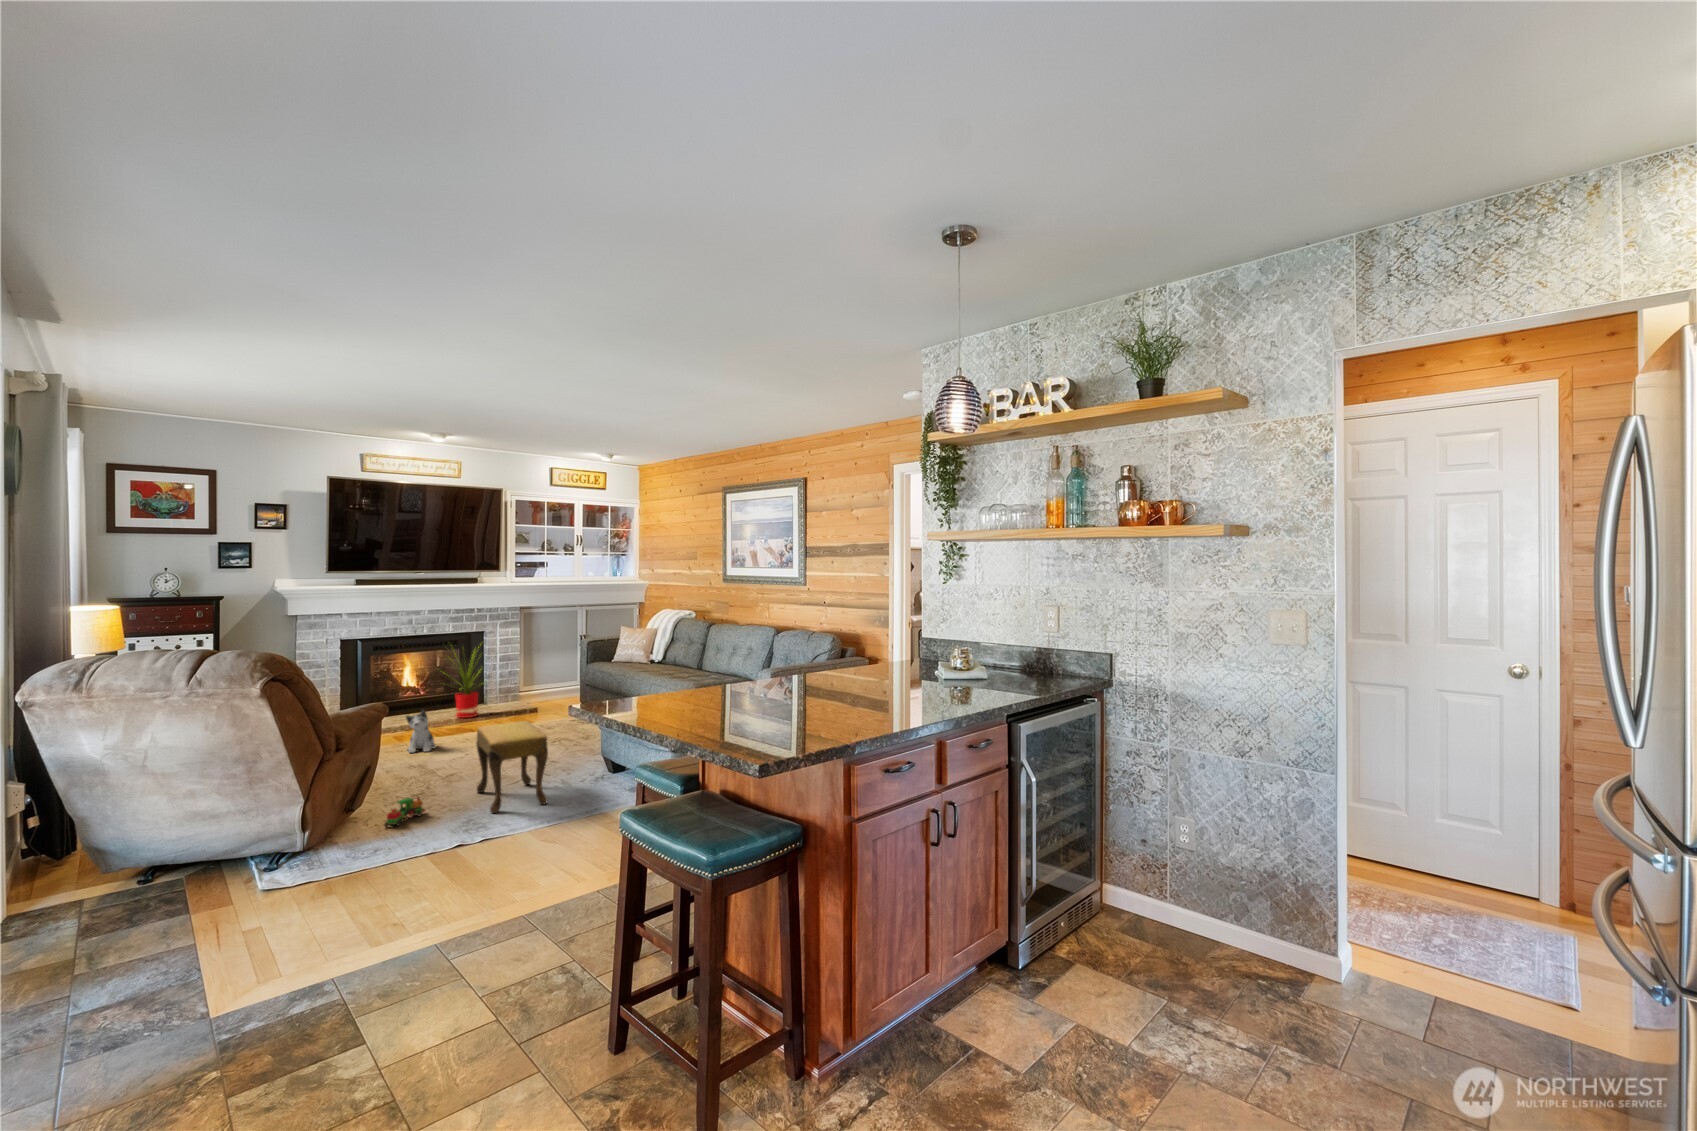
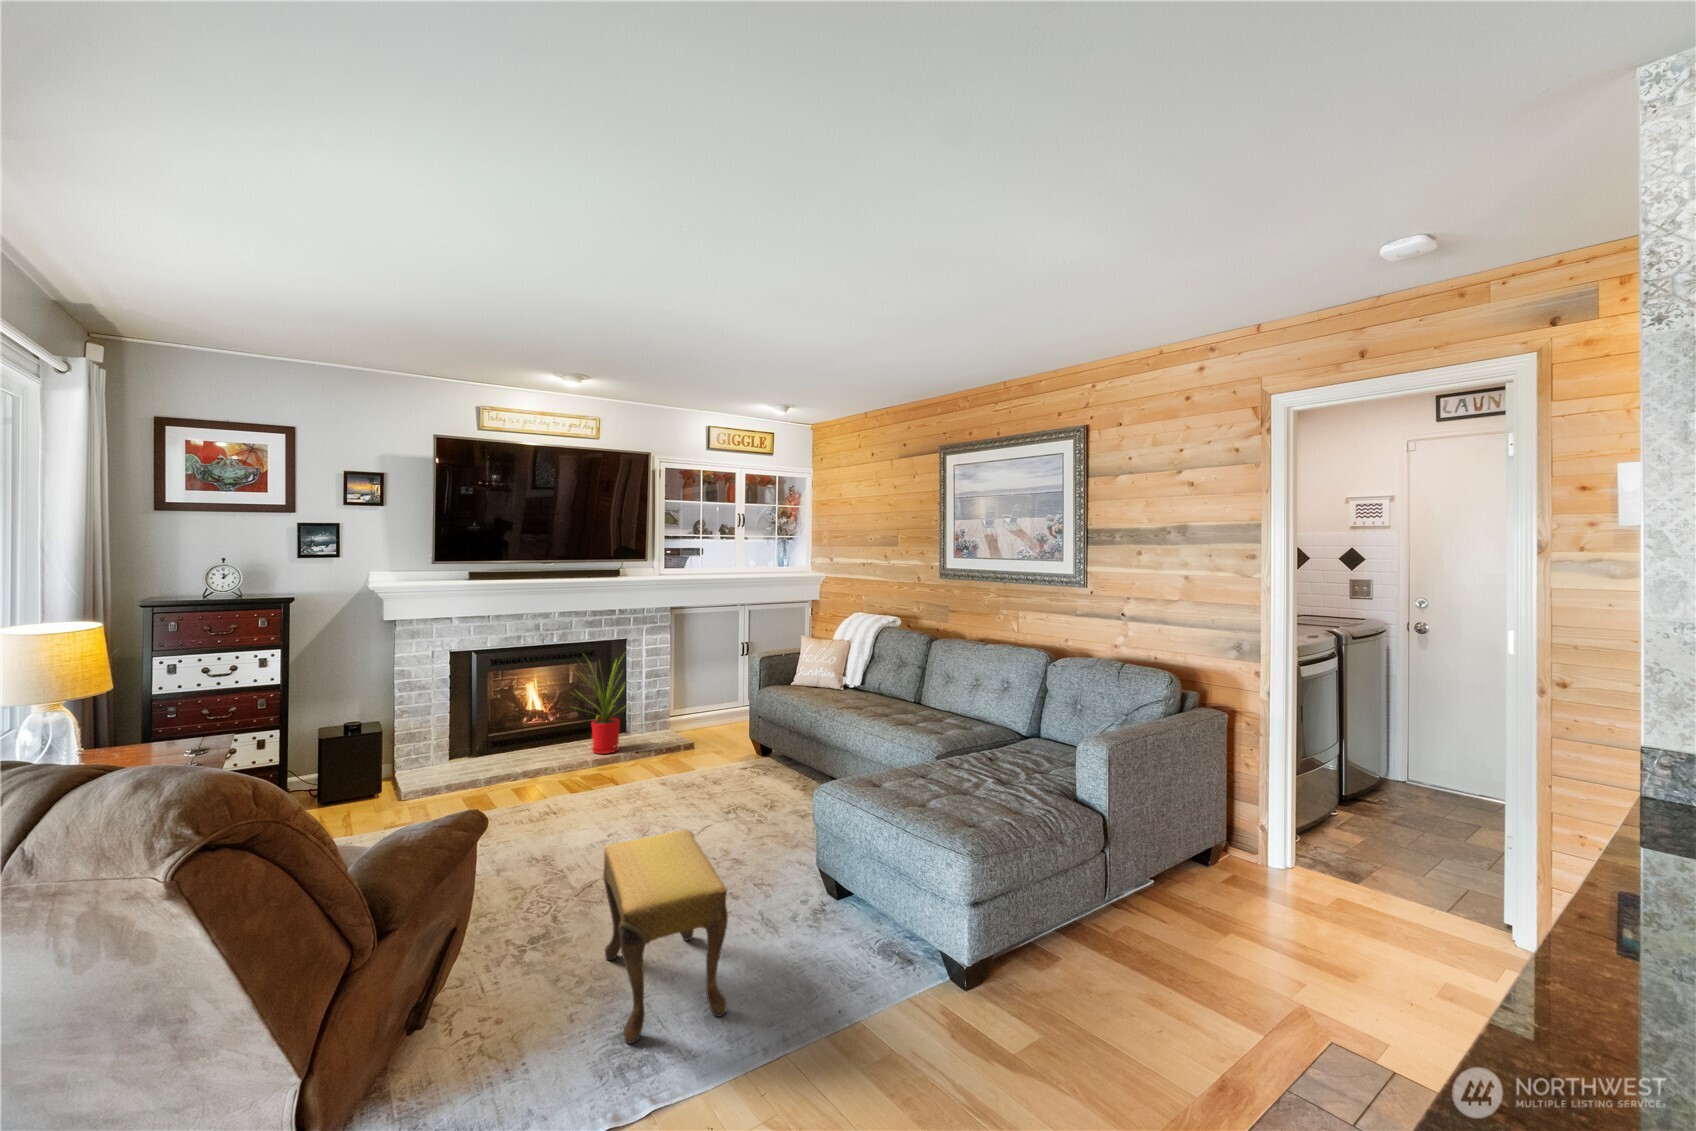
plush toy: present [406,710,436,753] -> none [516,764,559,829]
toy train: present [385,797,425,827] -> none [425,999,511,1082]

